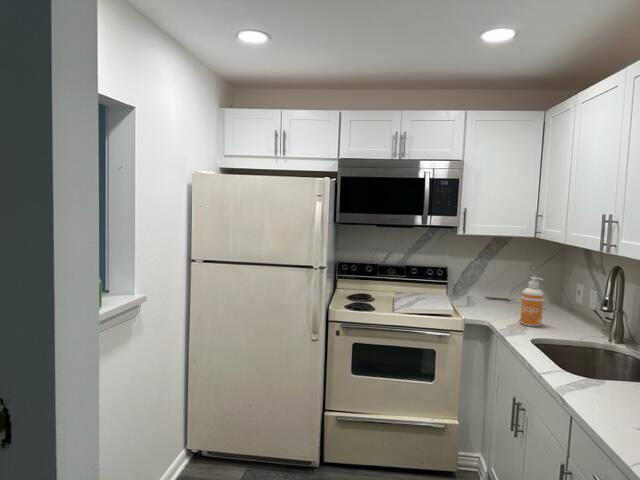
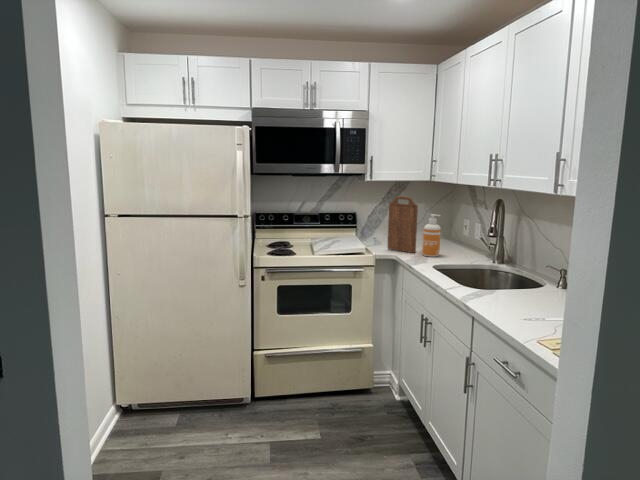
cutting board: none [480,254,516,320] -> present [388,196,418,253]

